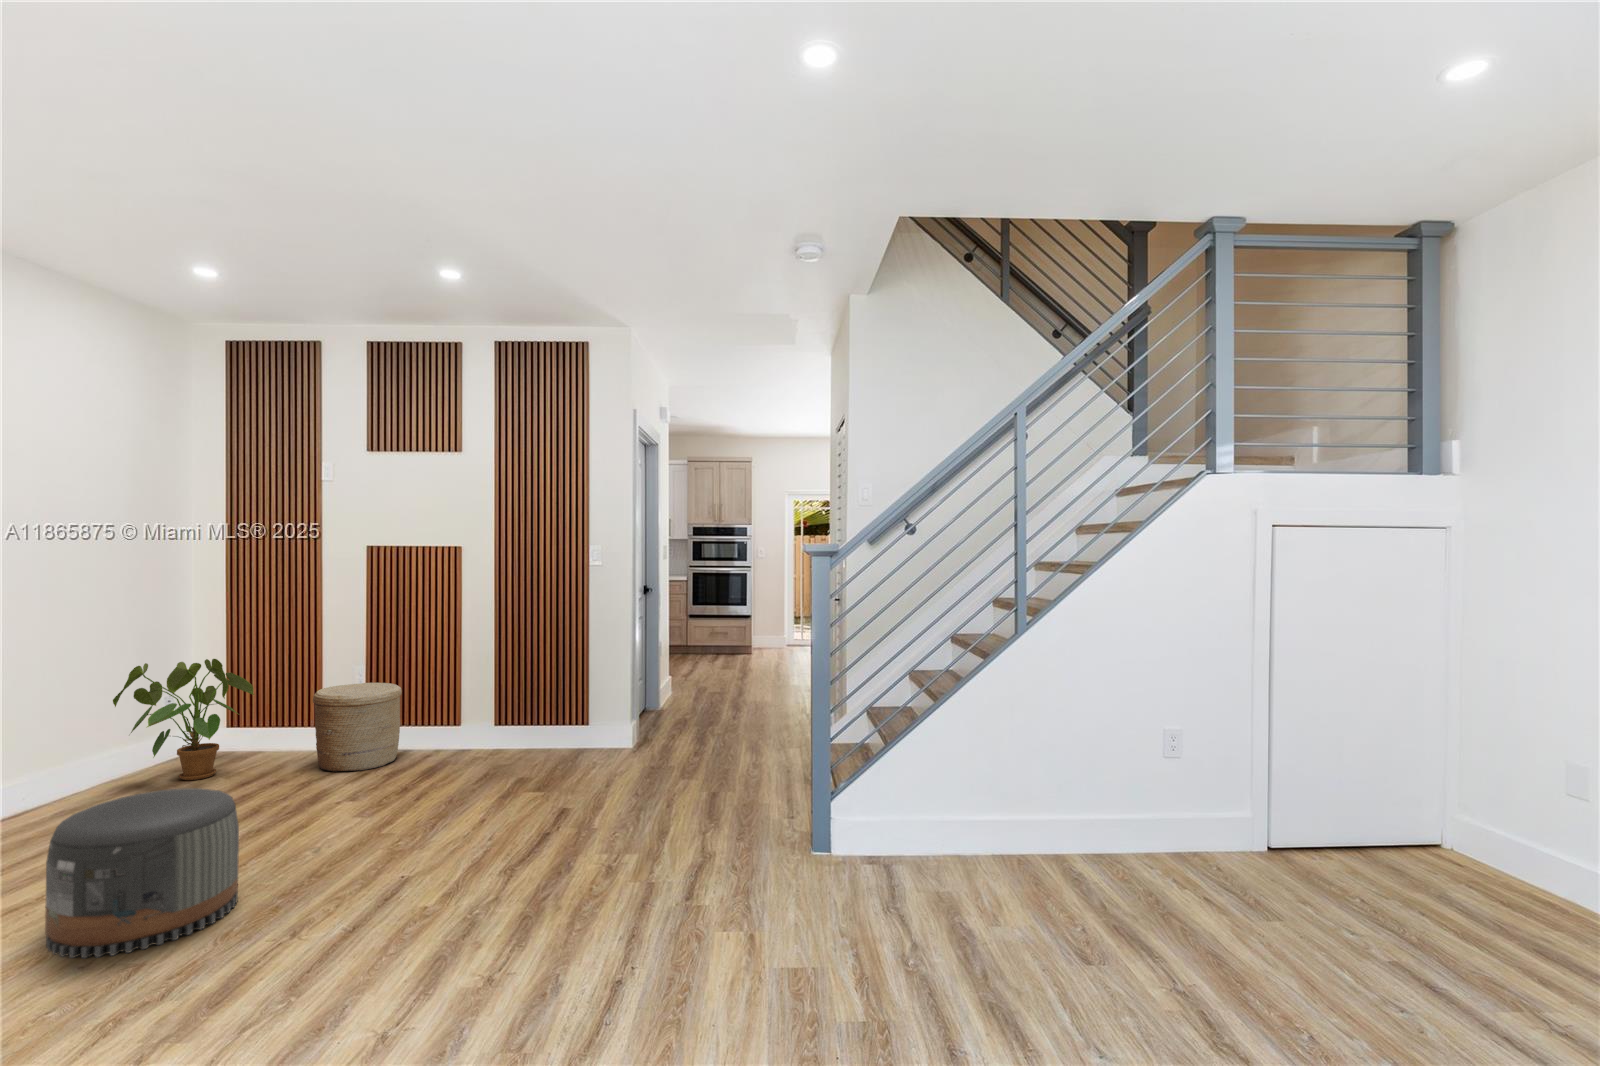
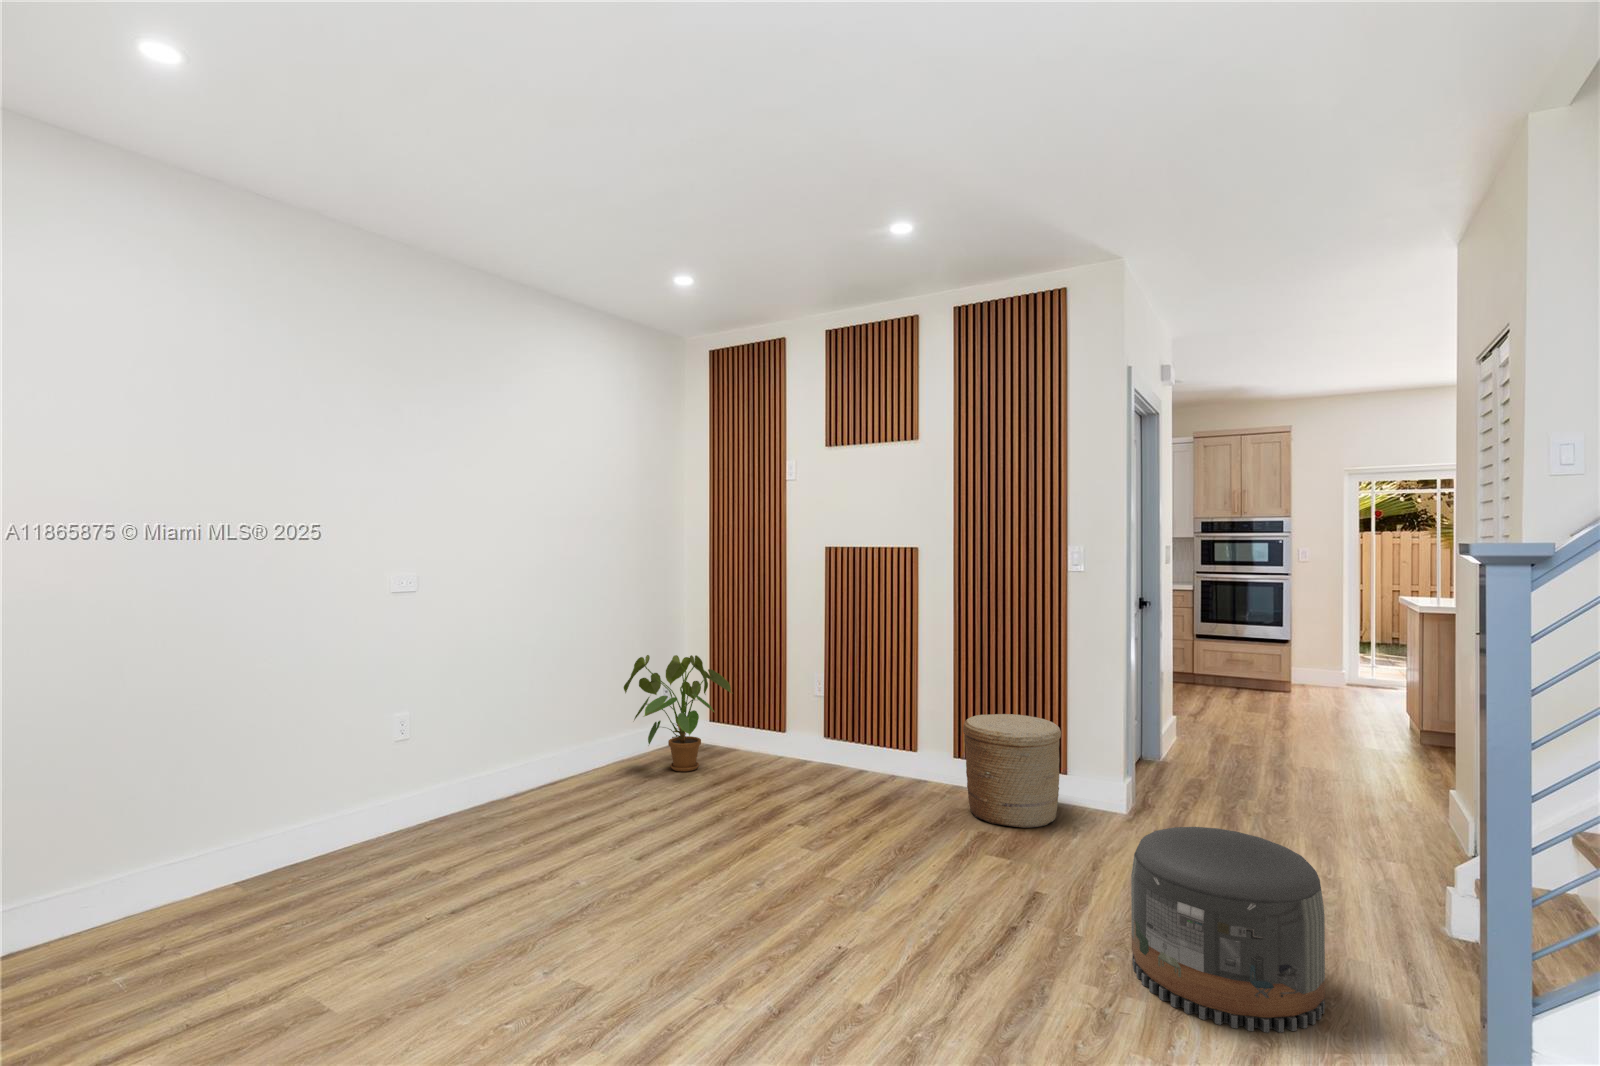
woven basket: present [313,683,402,772] -> present [963,714,1061,828]
pouf: present [45,788,239,958] -> present [1131,827,1325,1032]

